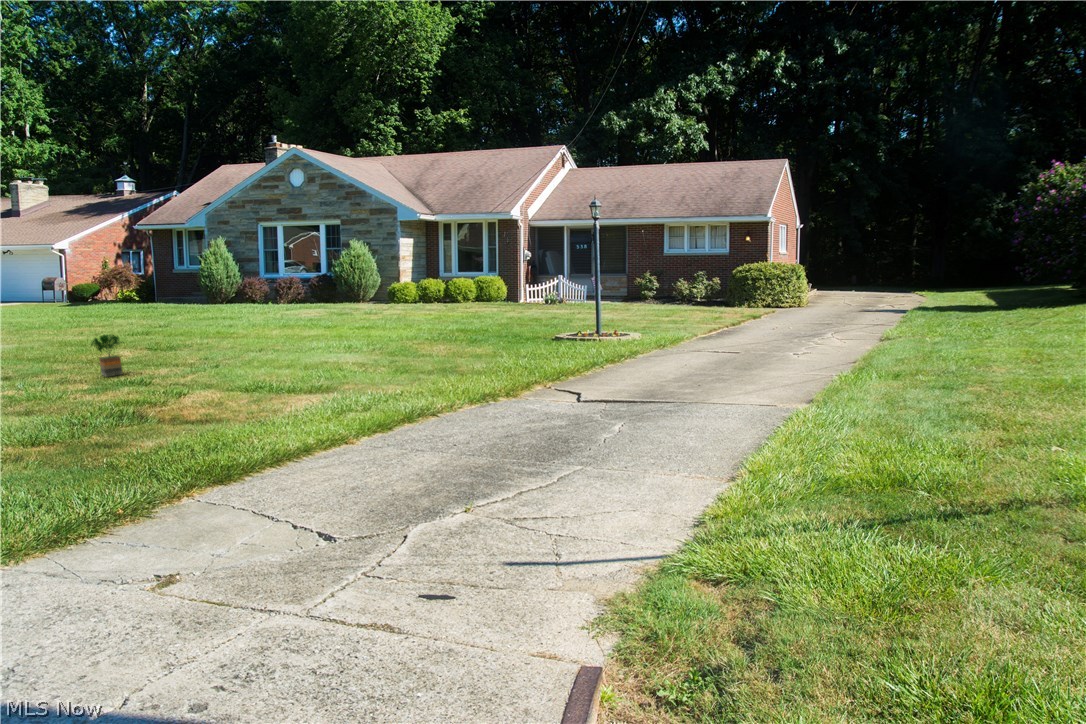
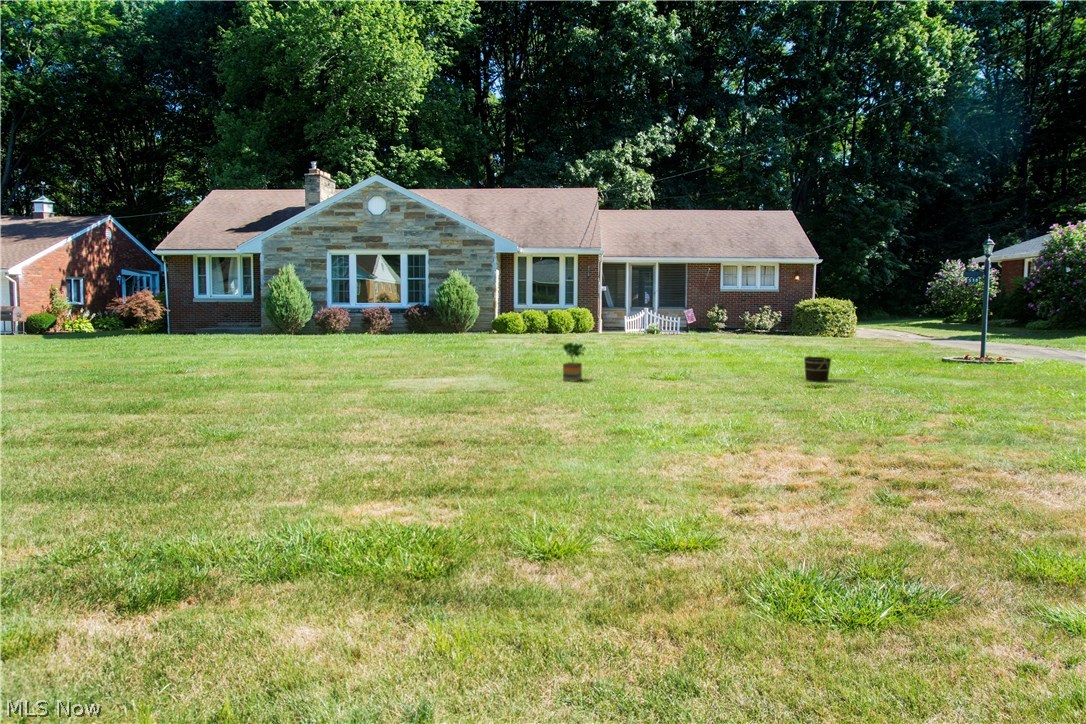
bucket: none [320,354,352,388] -> present [804,356,831,382]

